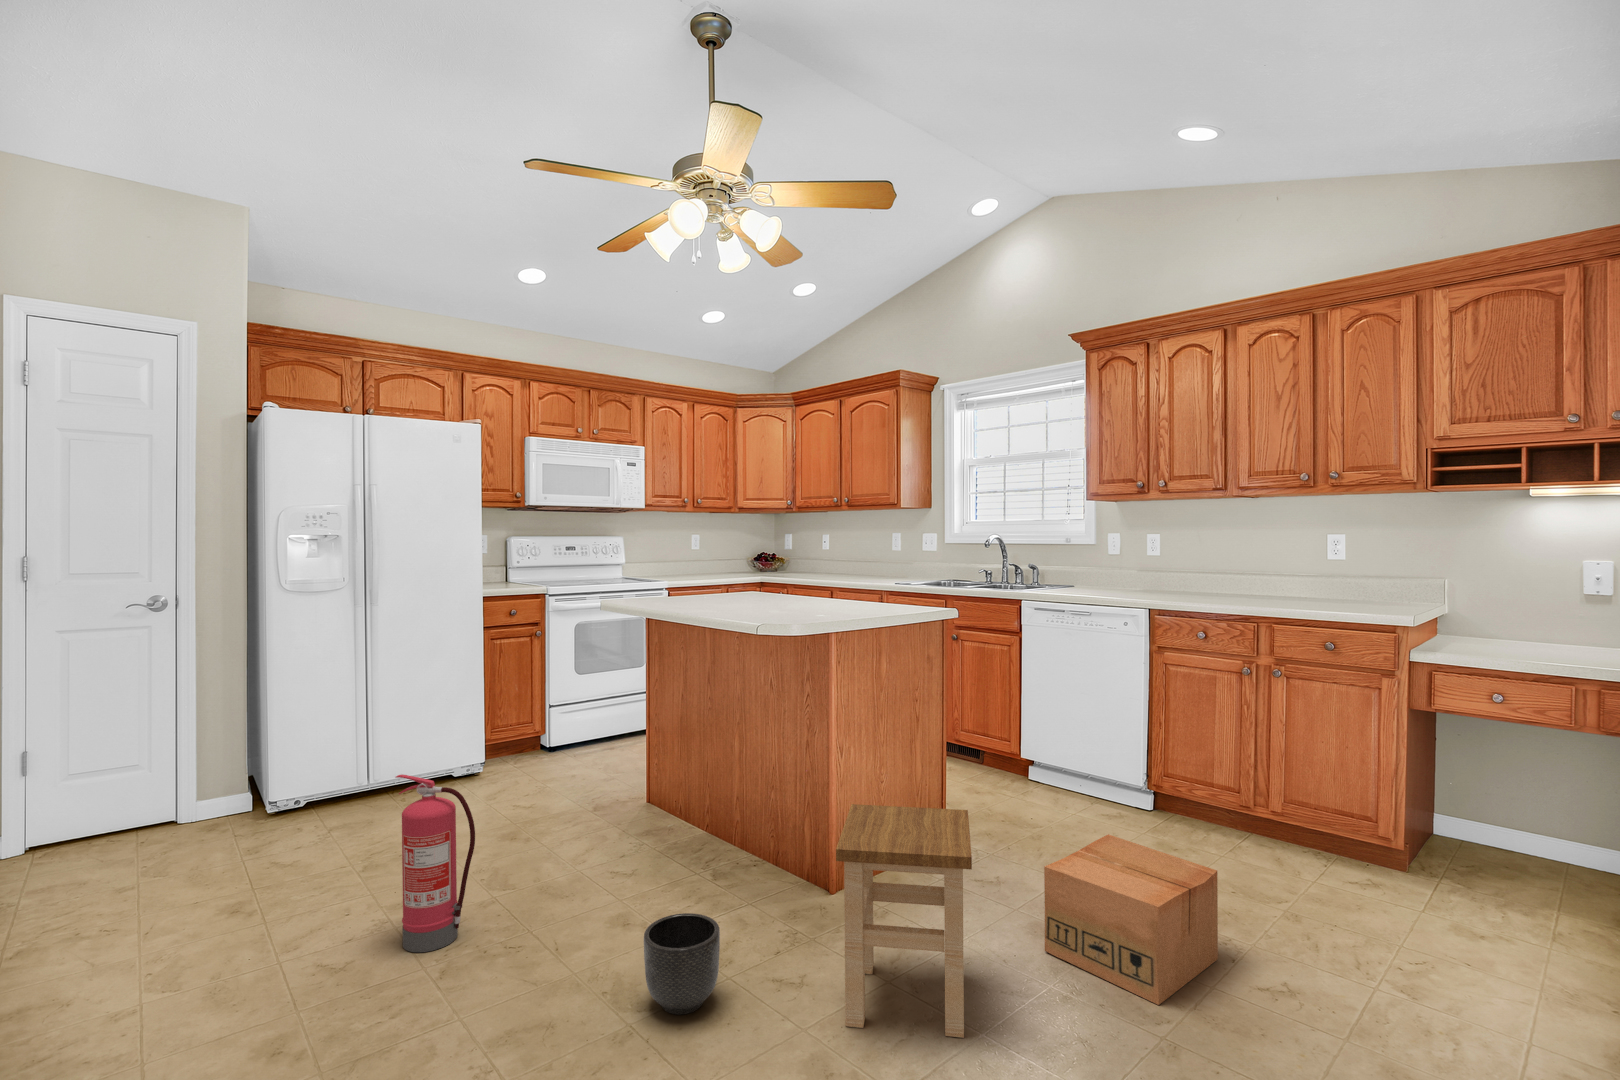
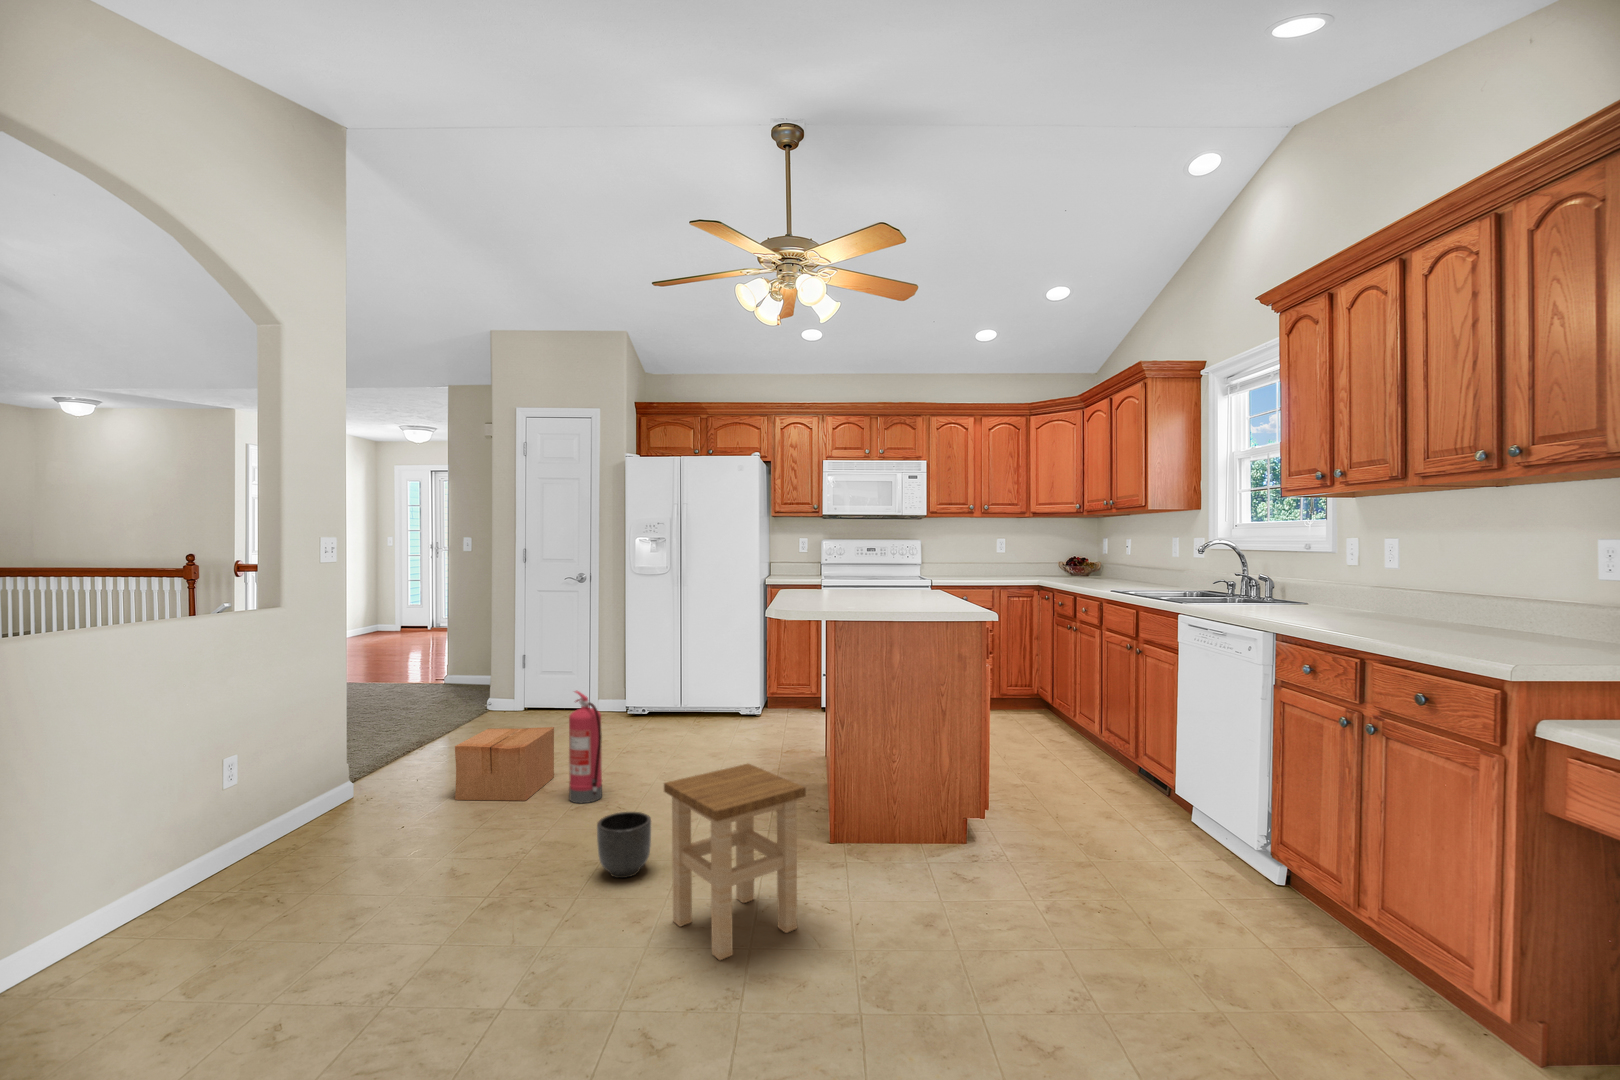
cardboard box: present [1044,834,1218,1005] -> present [455,727,554,801]

